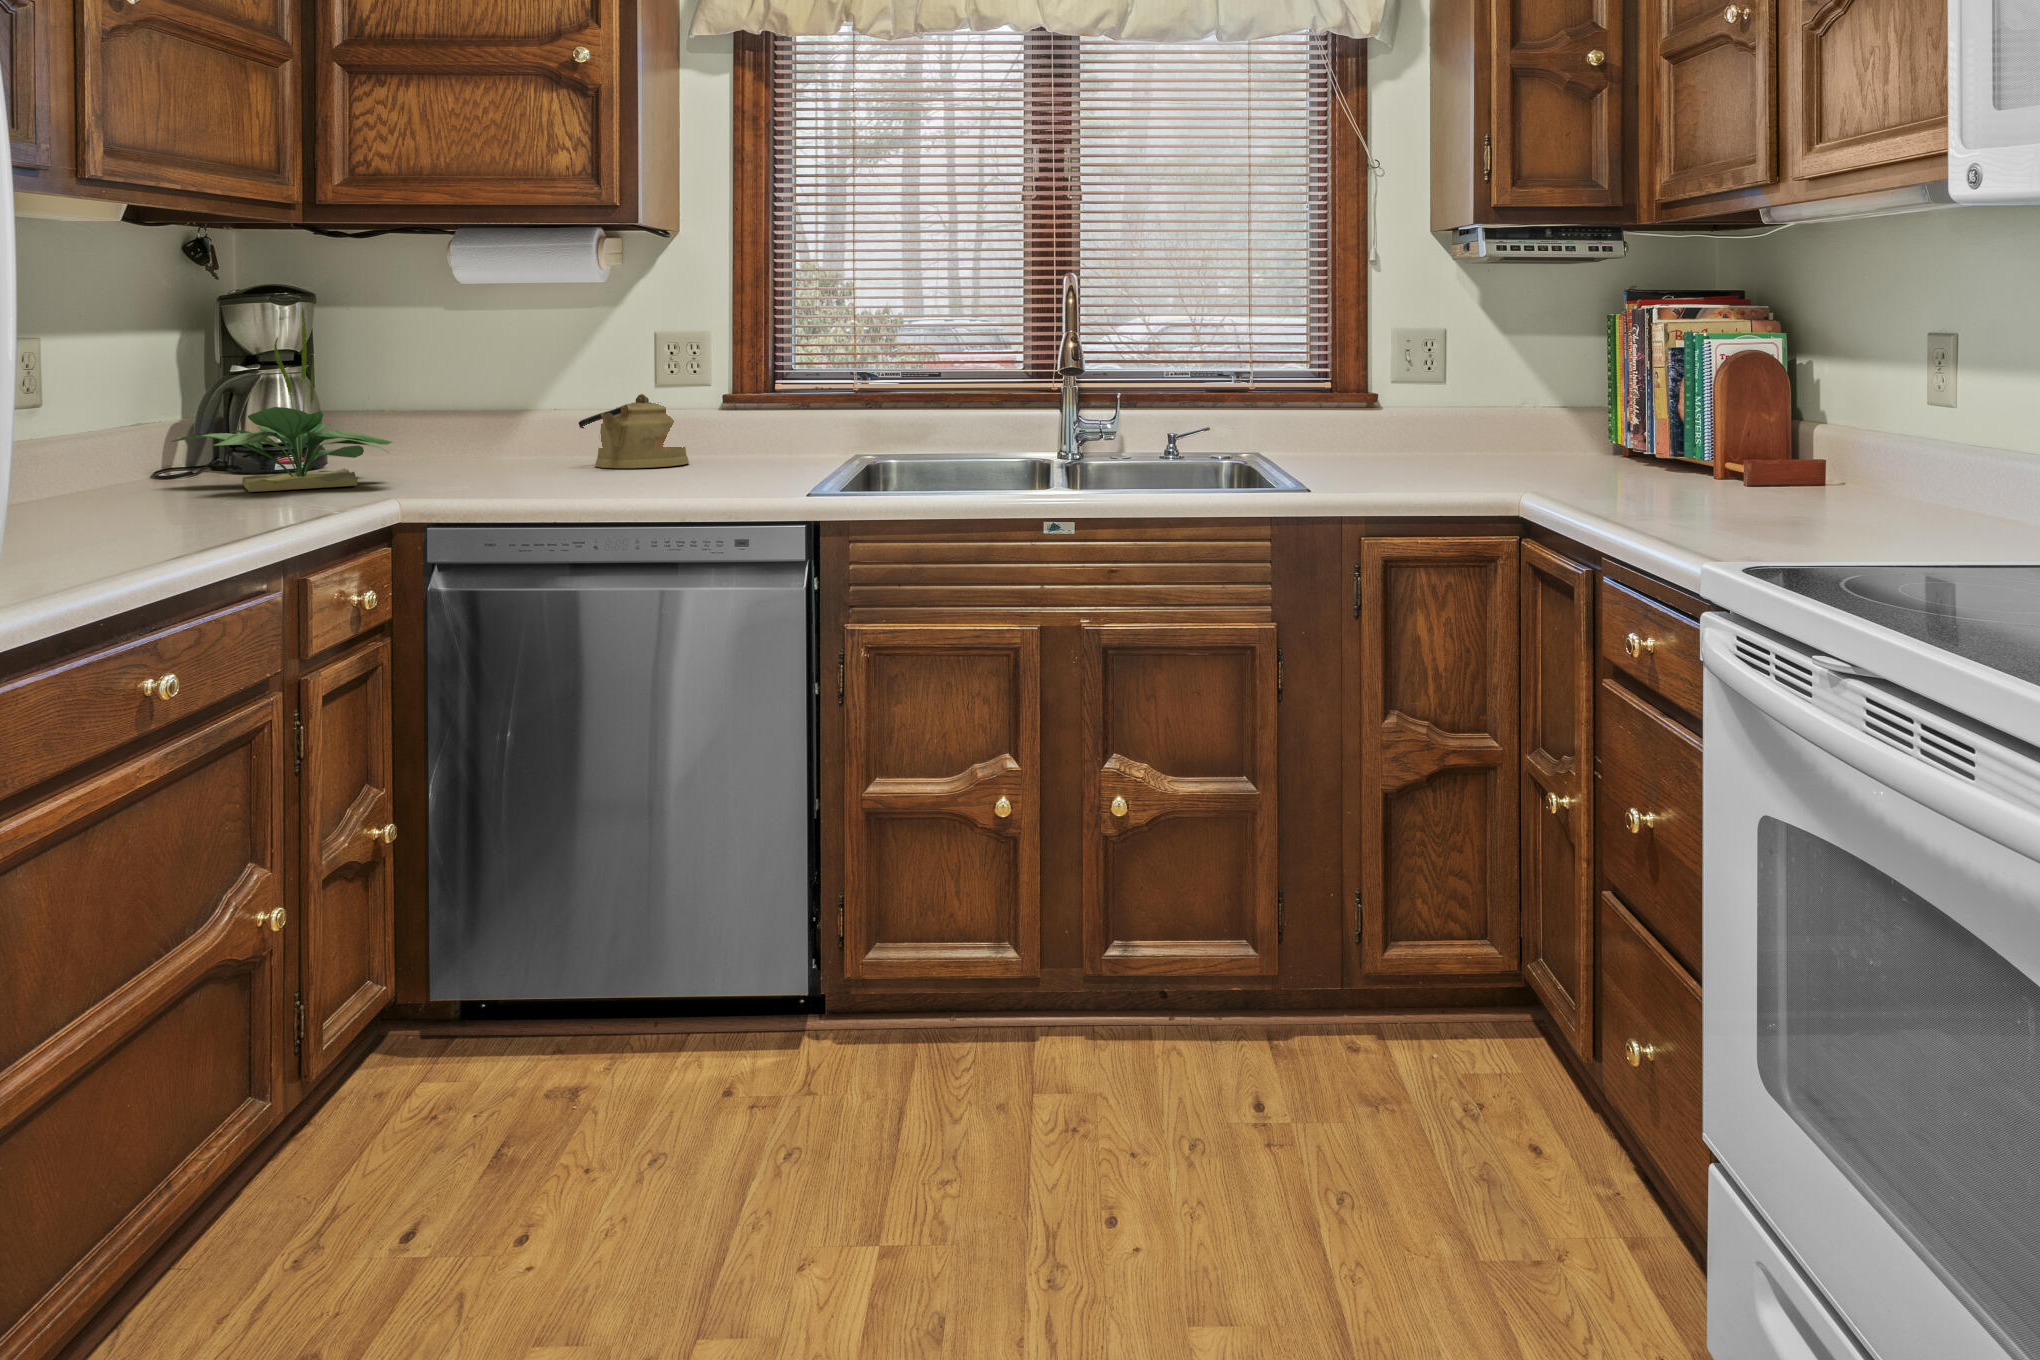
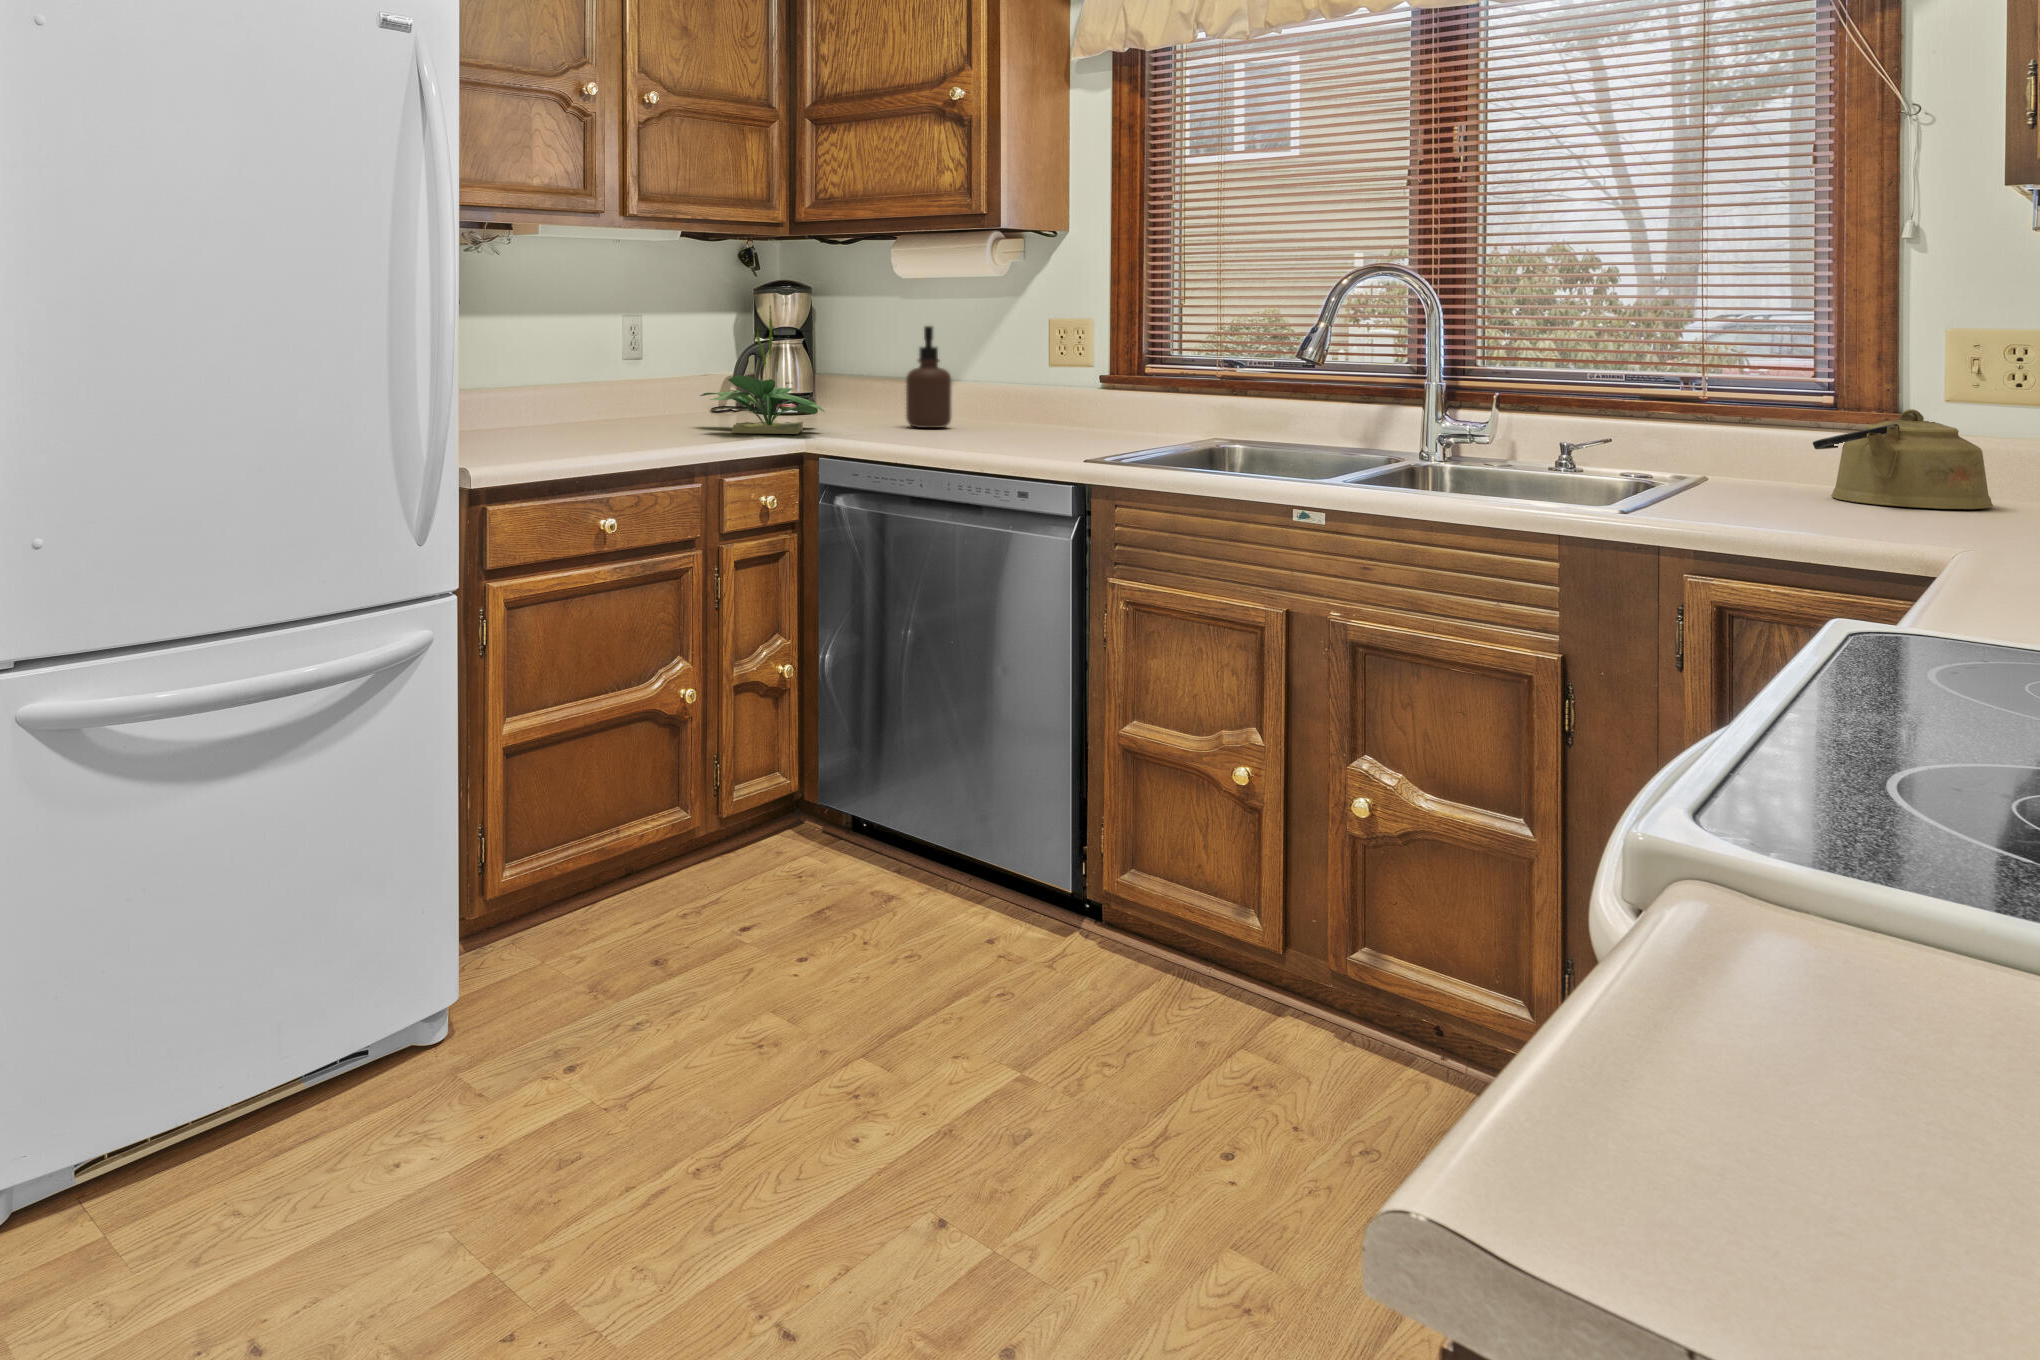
soap dispenser: none [476,339,537,466] -> present [906,326,951,428]
kettle: present [579,394,689,468] -> present [1813,409,1993,509]

